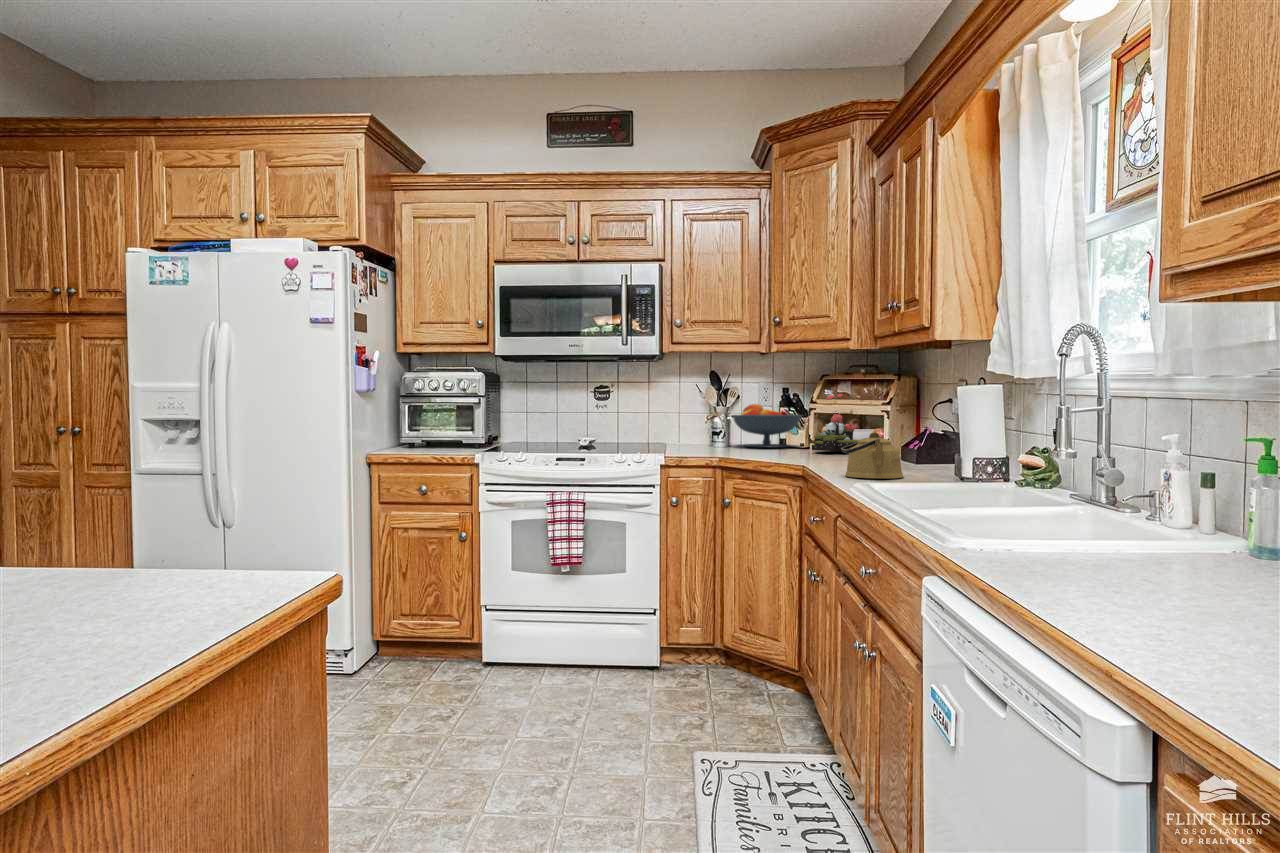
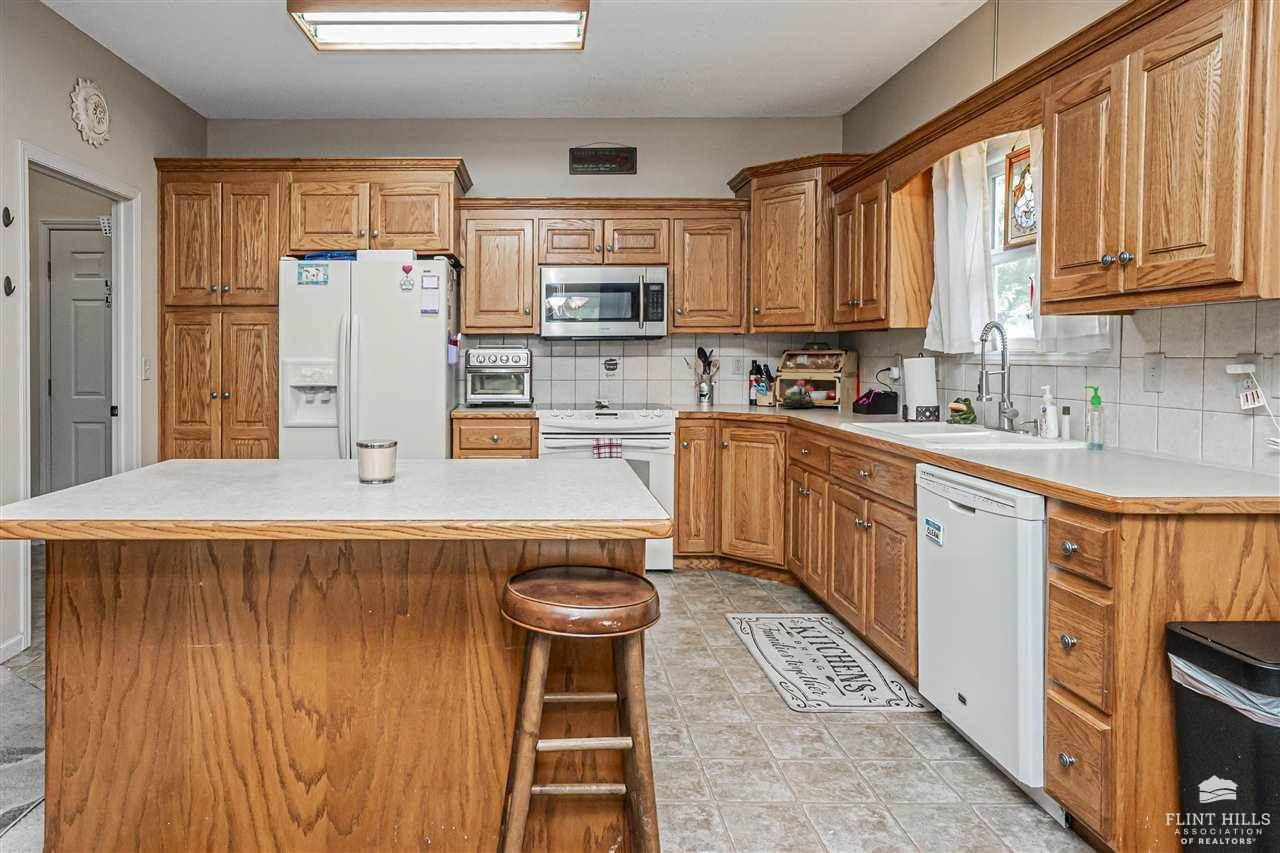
fruit bowl: present [733,404,801,448] -> none [716,373,768,406]
kettle: present [841,432,903,479] -> none [824,391,867,422]

